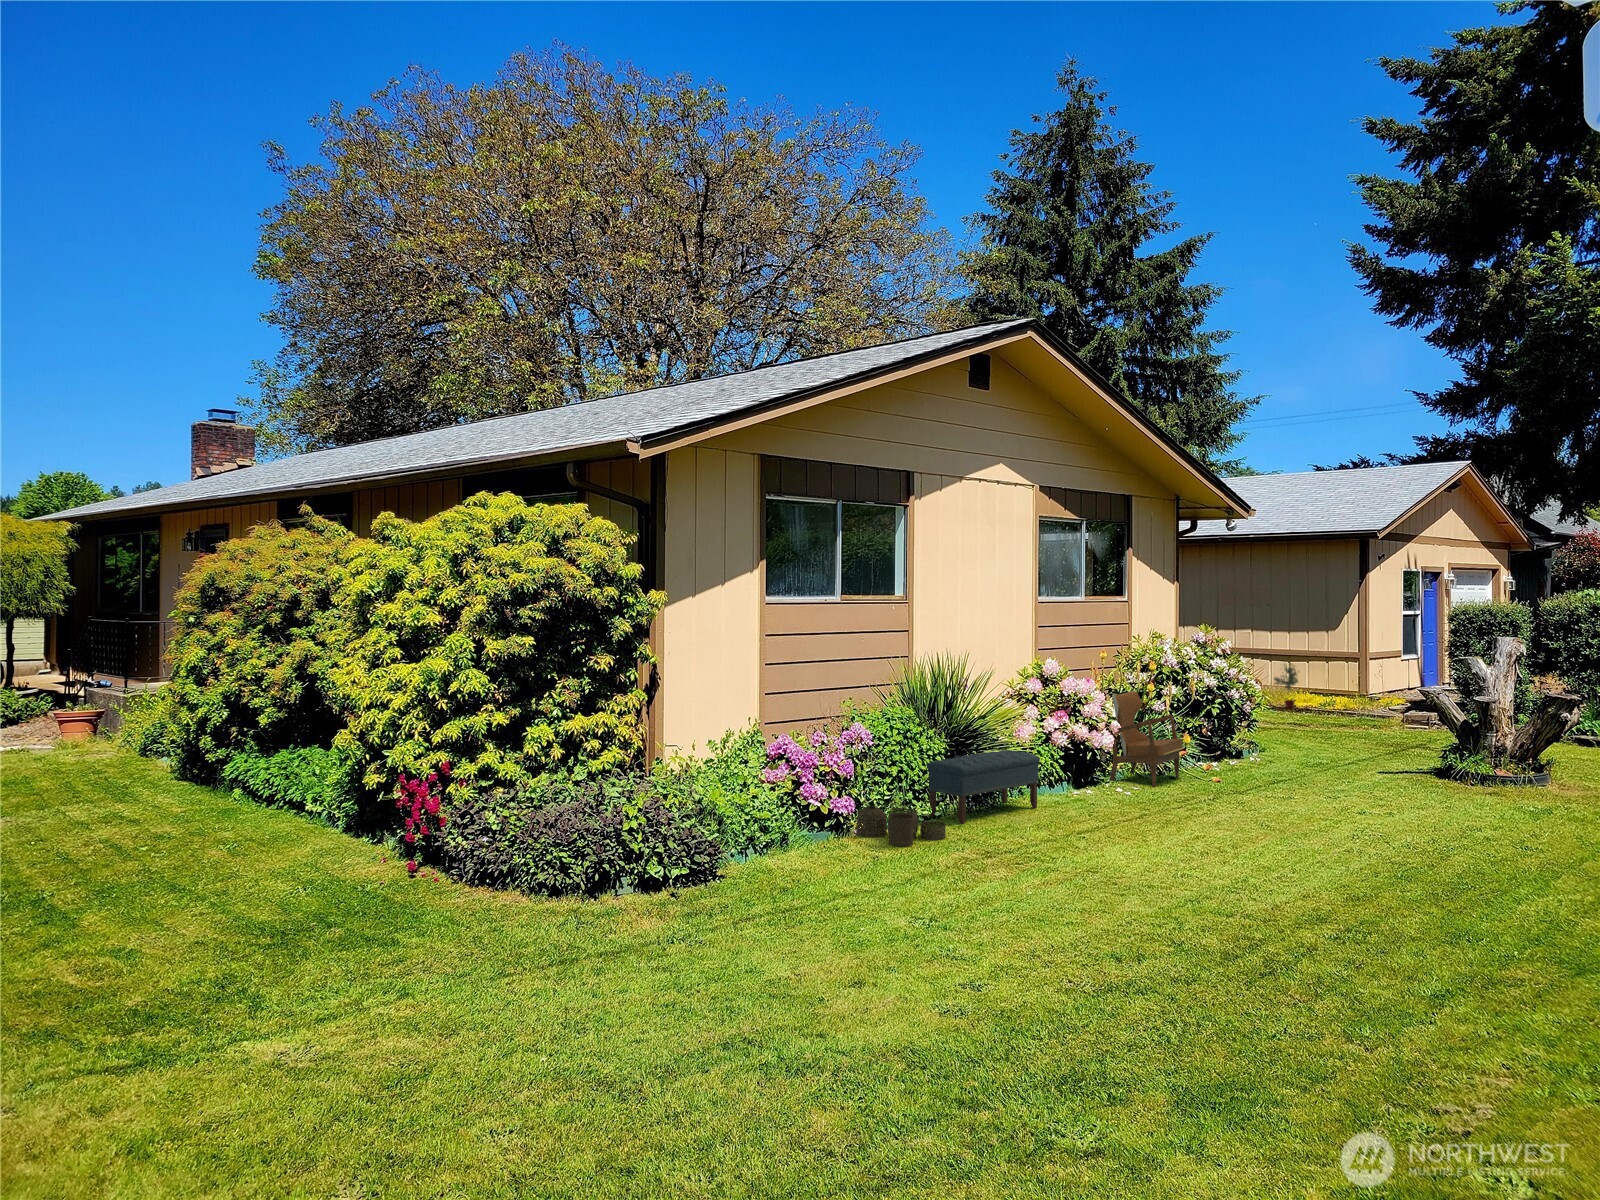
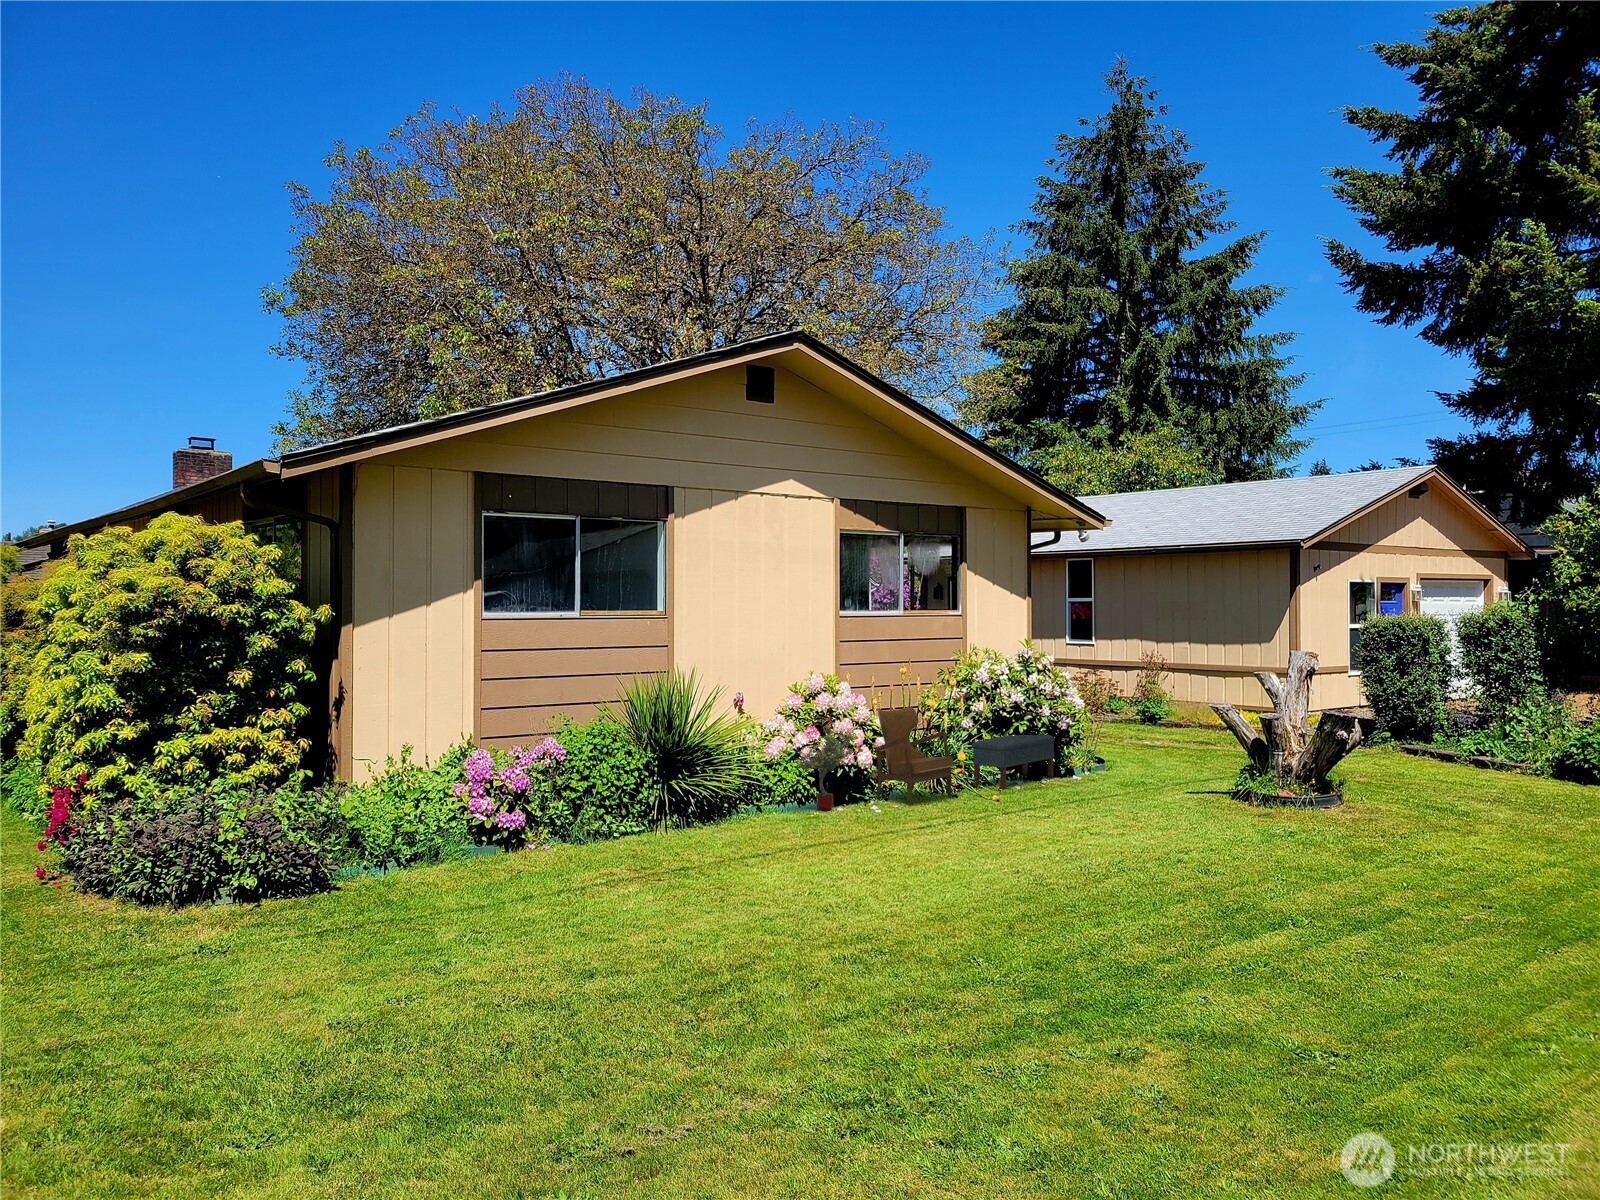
potted tree: present [1274,663,1298,708] -> present [796,725,853,811]
bench: present [926,750,1040,824] -> present [972,734,1055,789]
woven basket: present [856,804,946,846] -> none [526,818,608,861]

